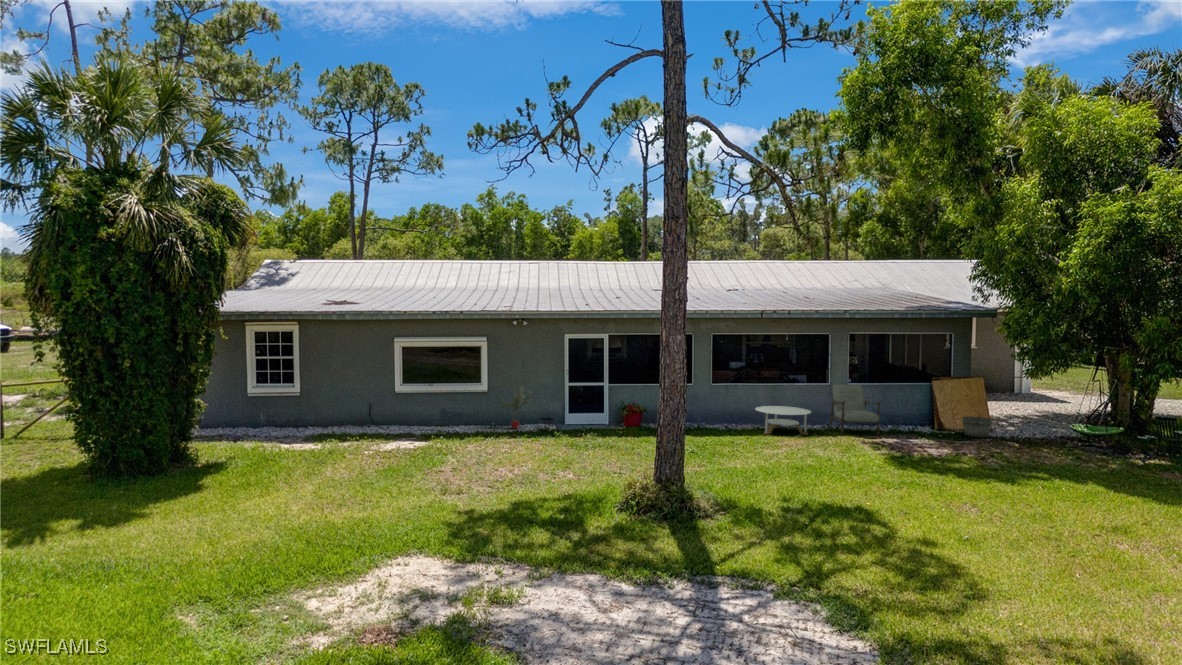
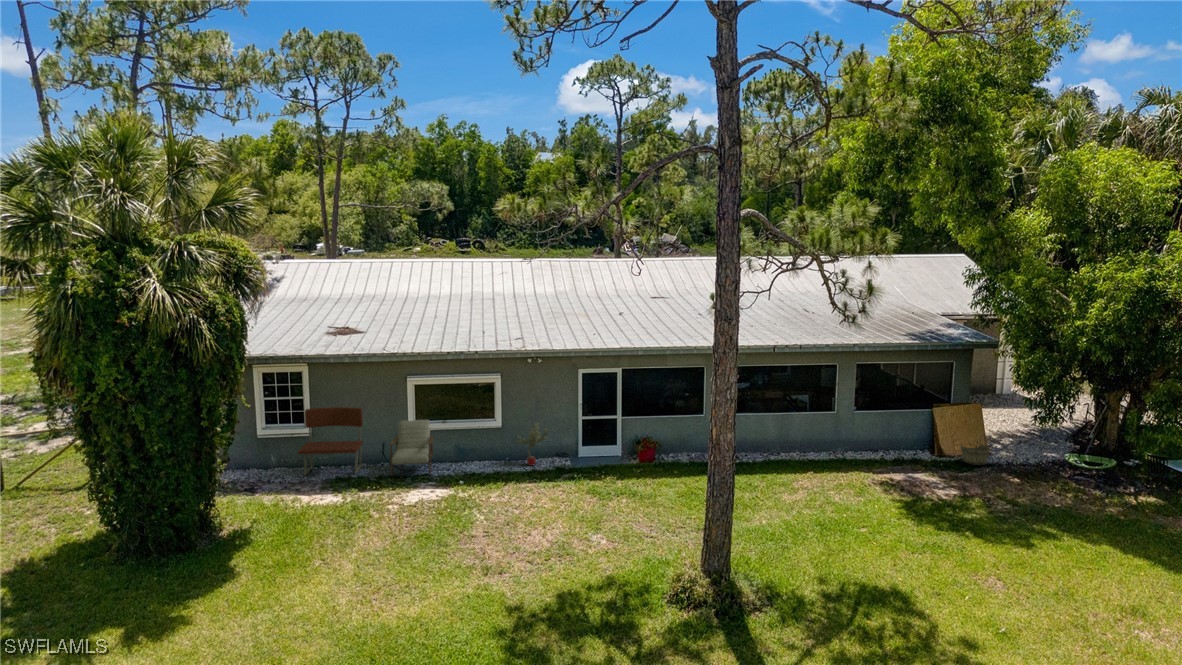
bench: none [283,367,349,431] -> present [298,407,363,475]
chair: present [829,385,881,435] -> present [390,420,434,476]
round table: present [755,406,811,435] -> none [765,434,821,467]

